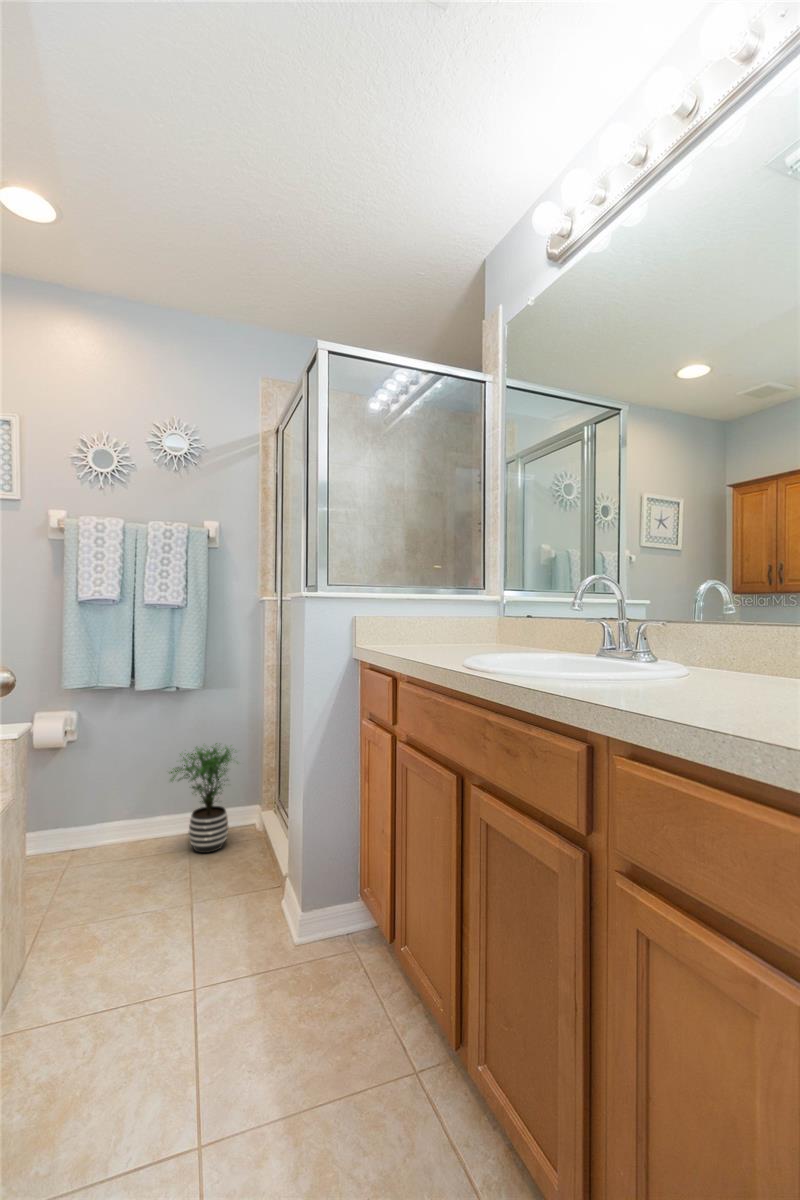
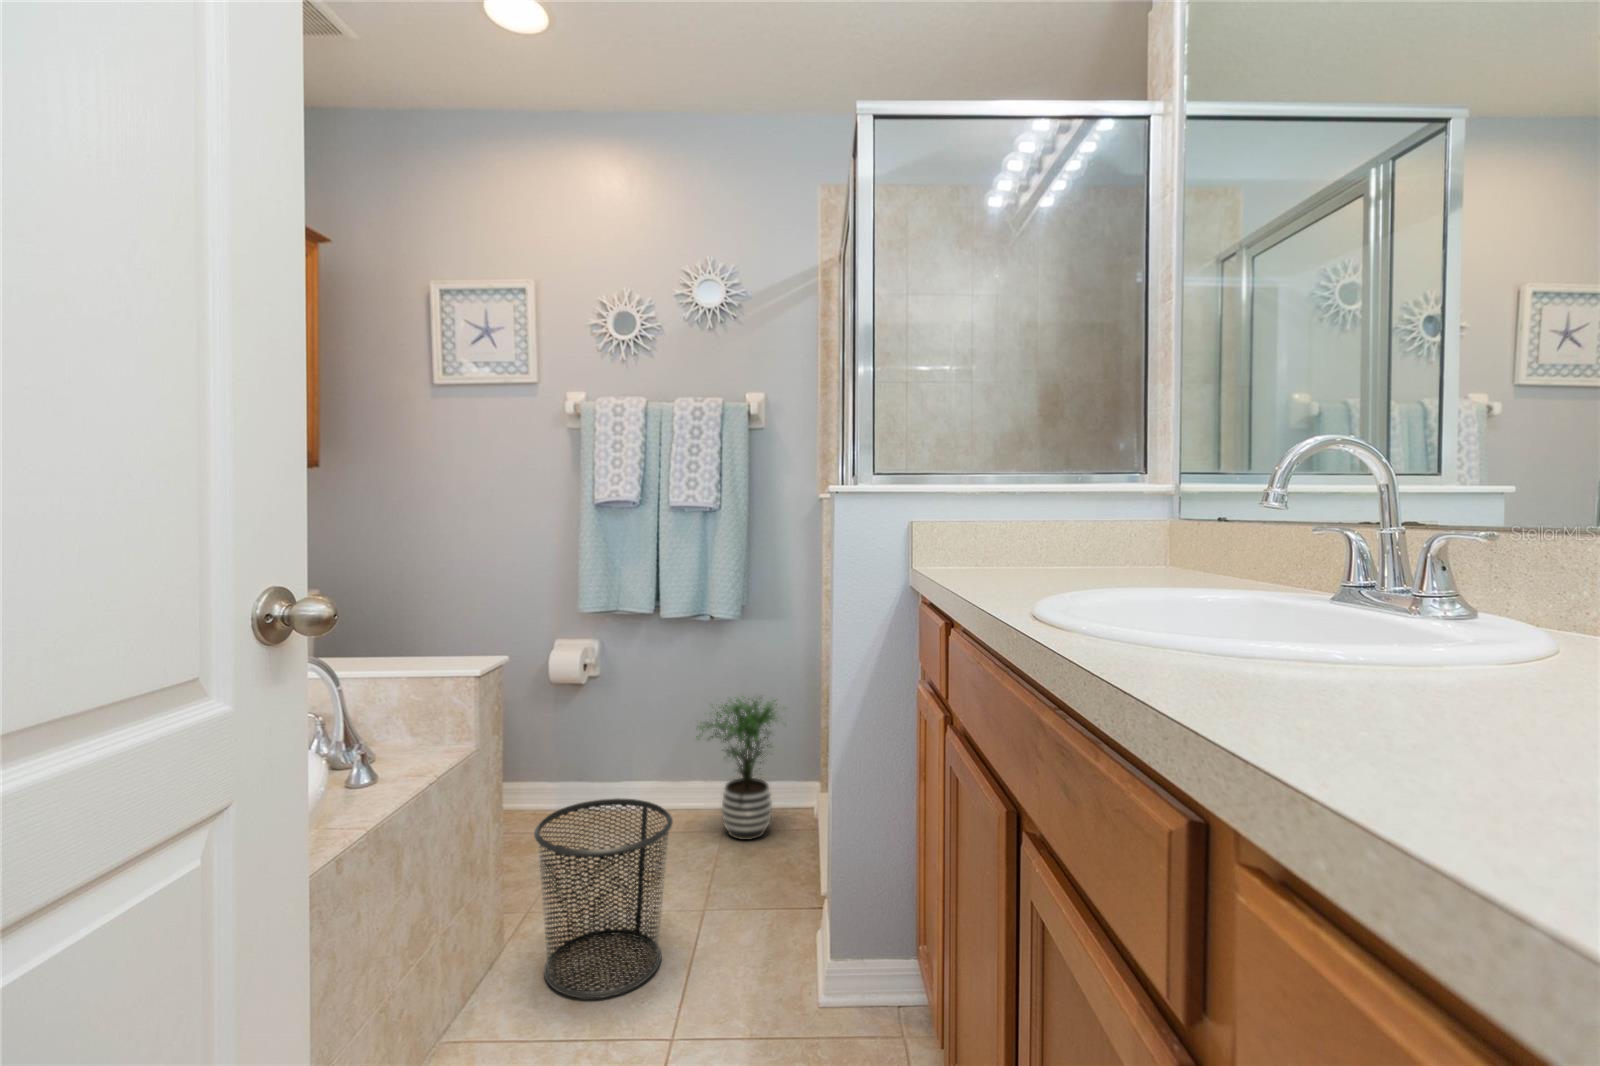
waste bin: none [62,831,179,994] -> present [534,798,673,998]

